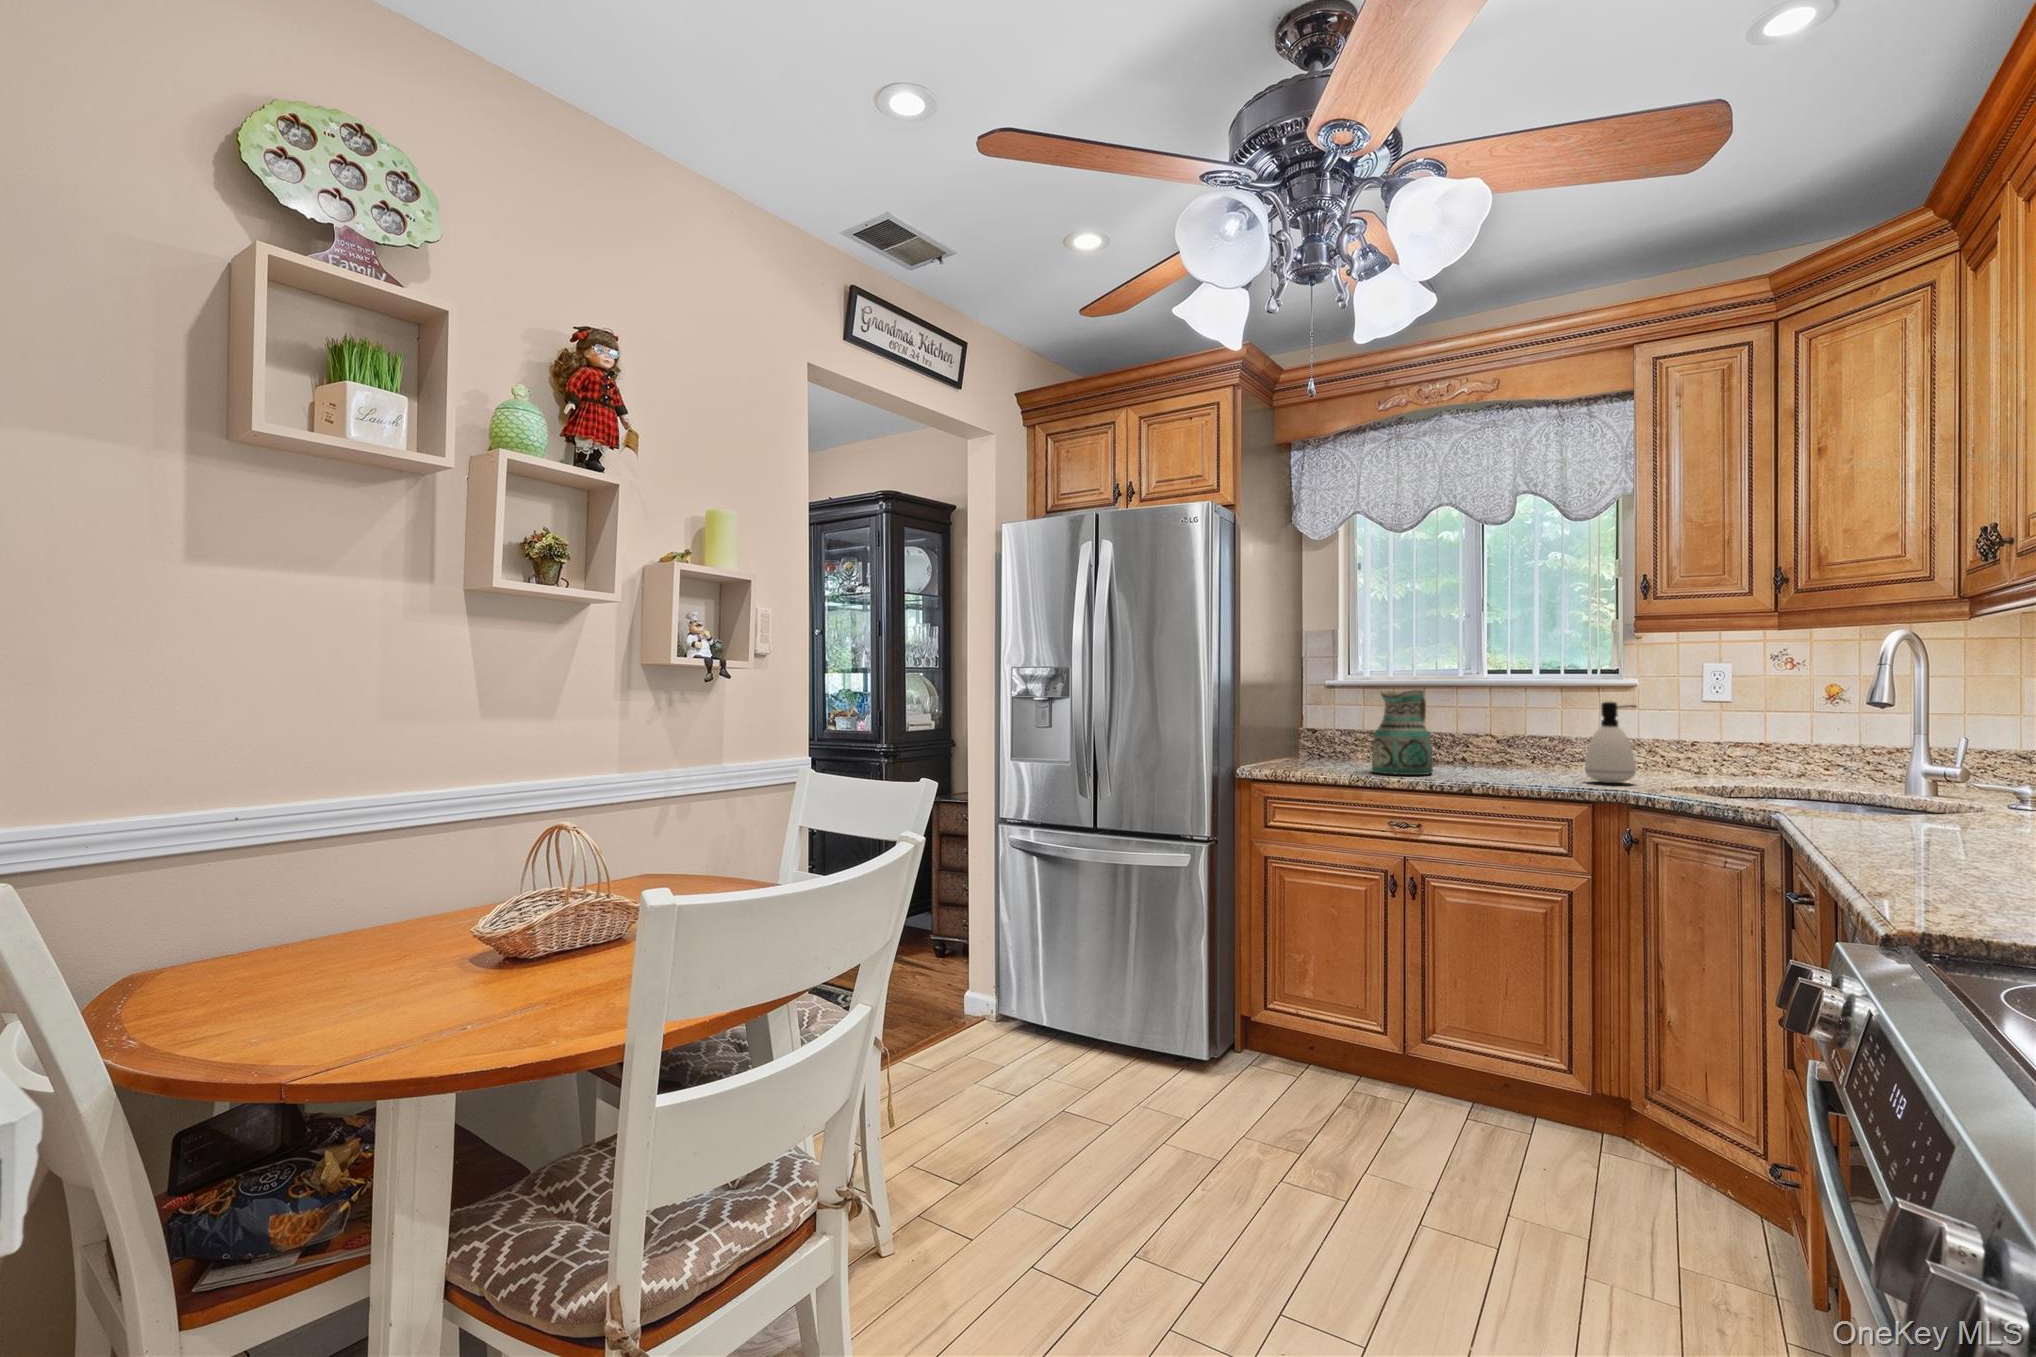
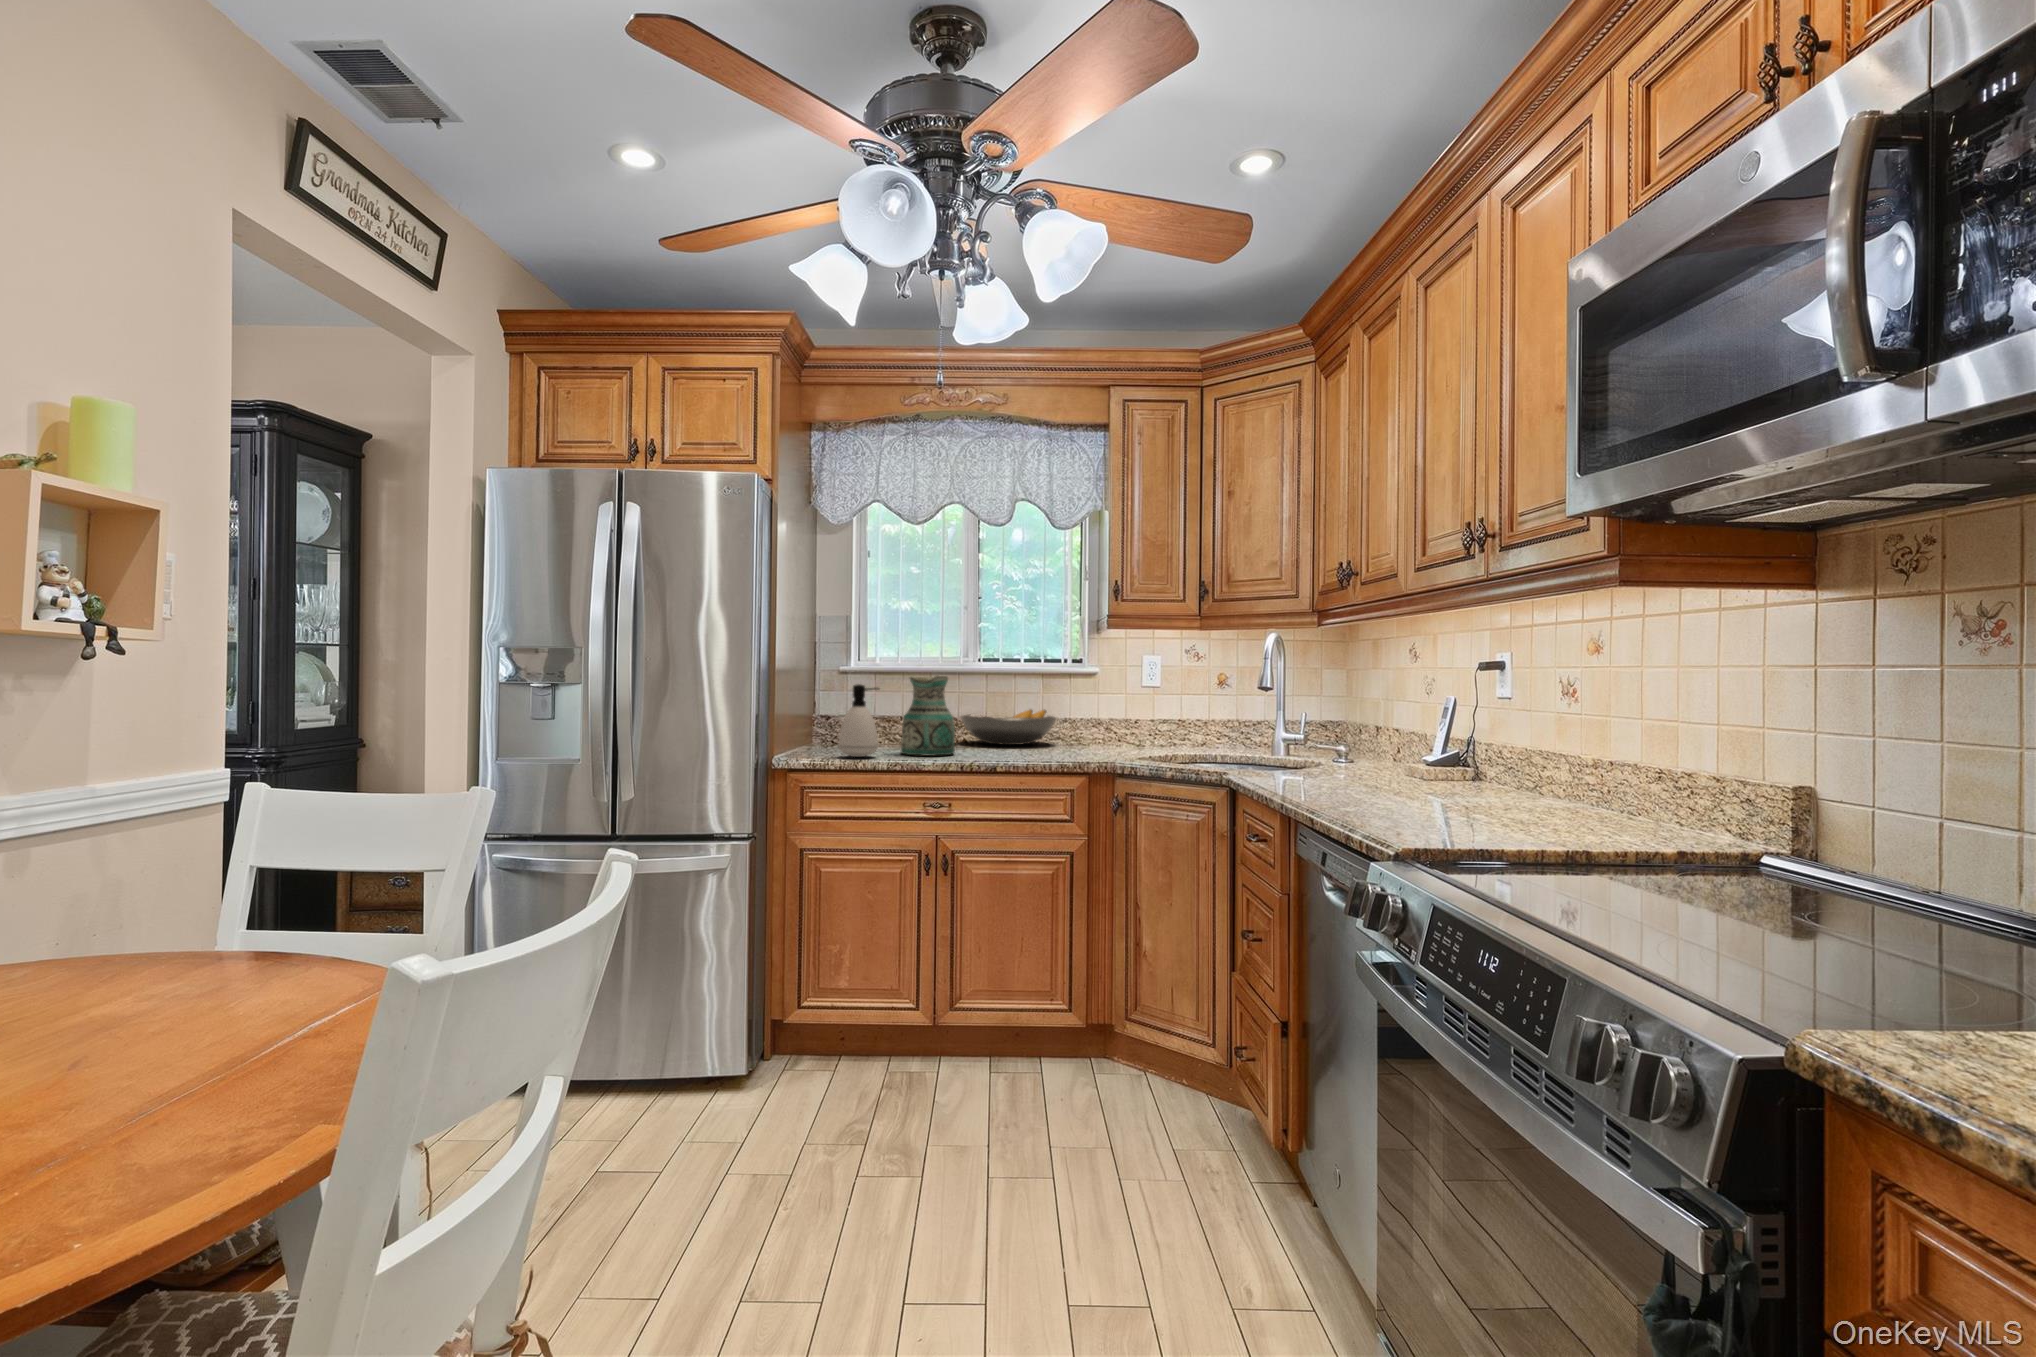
soap dispenser: present [1585,702,1636,783] -> present [839,684,879,757]
fruit bowl: none [1459,727,1582,767] -> present [961,709,1056,745]

